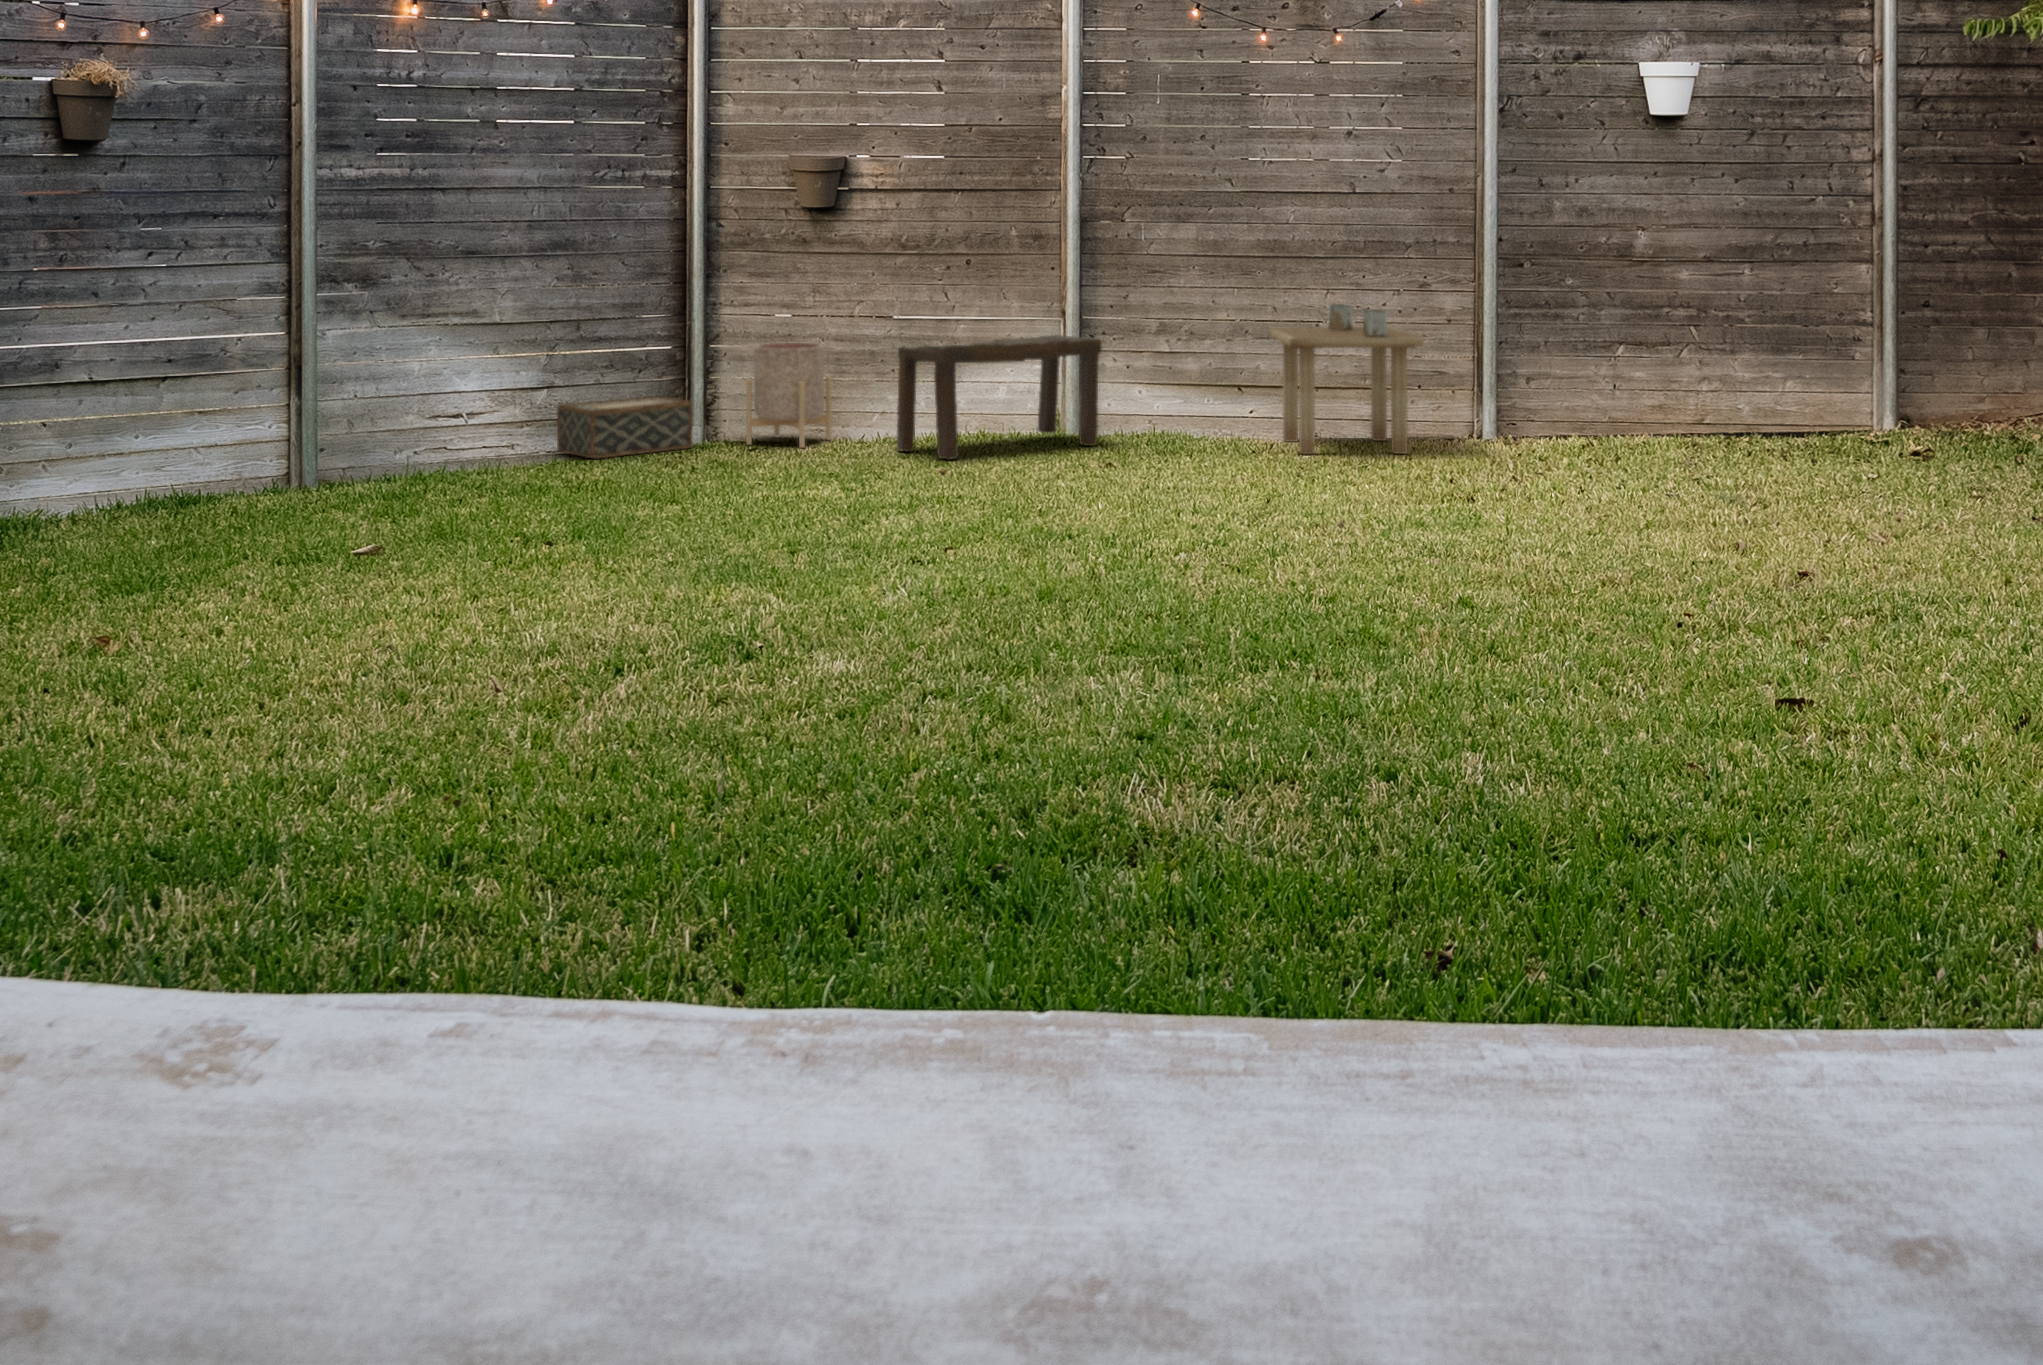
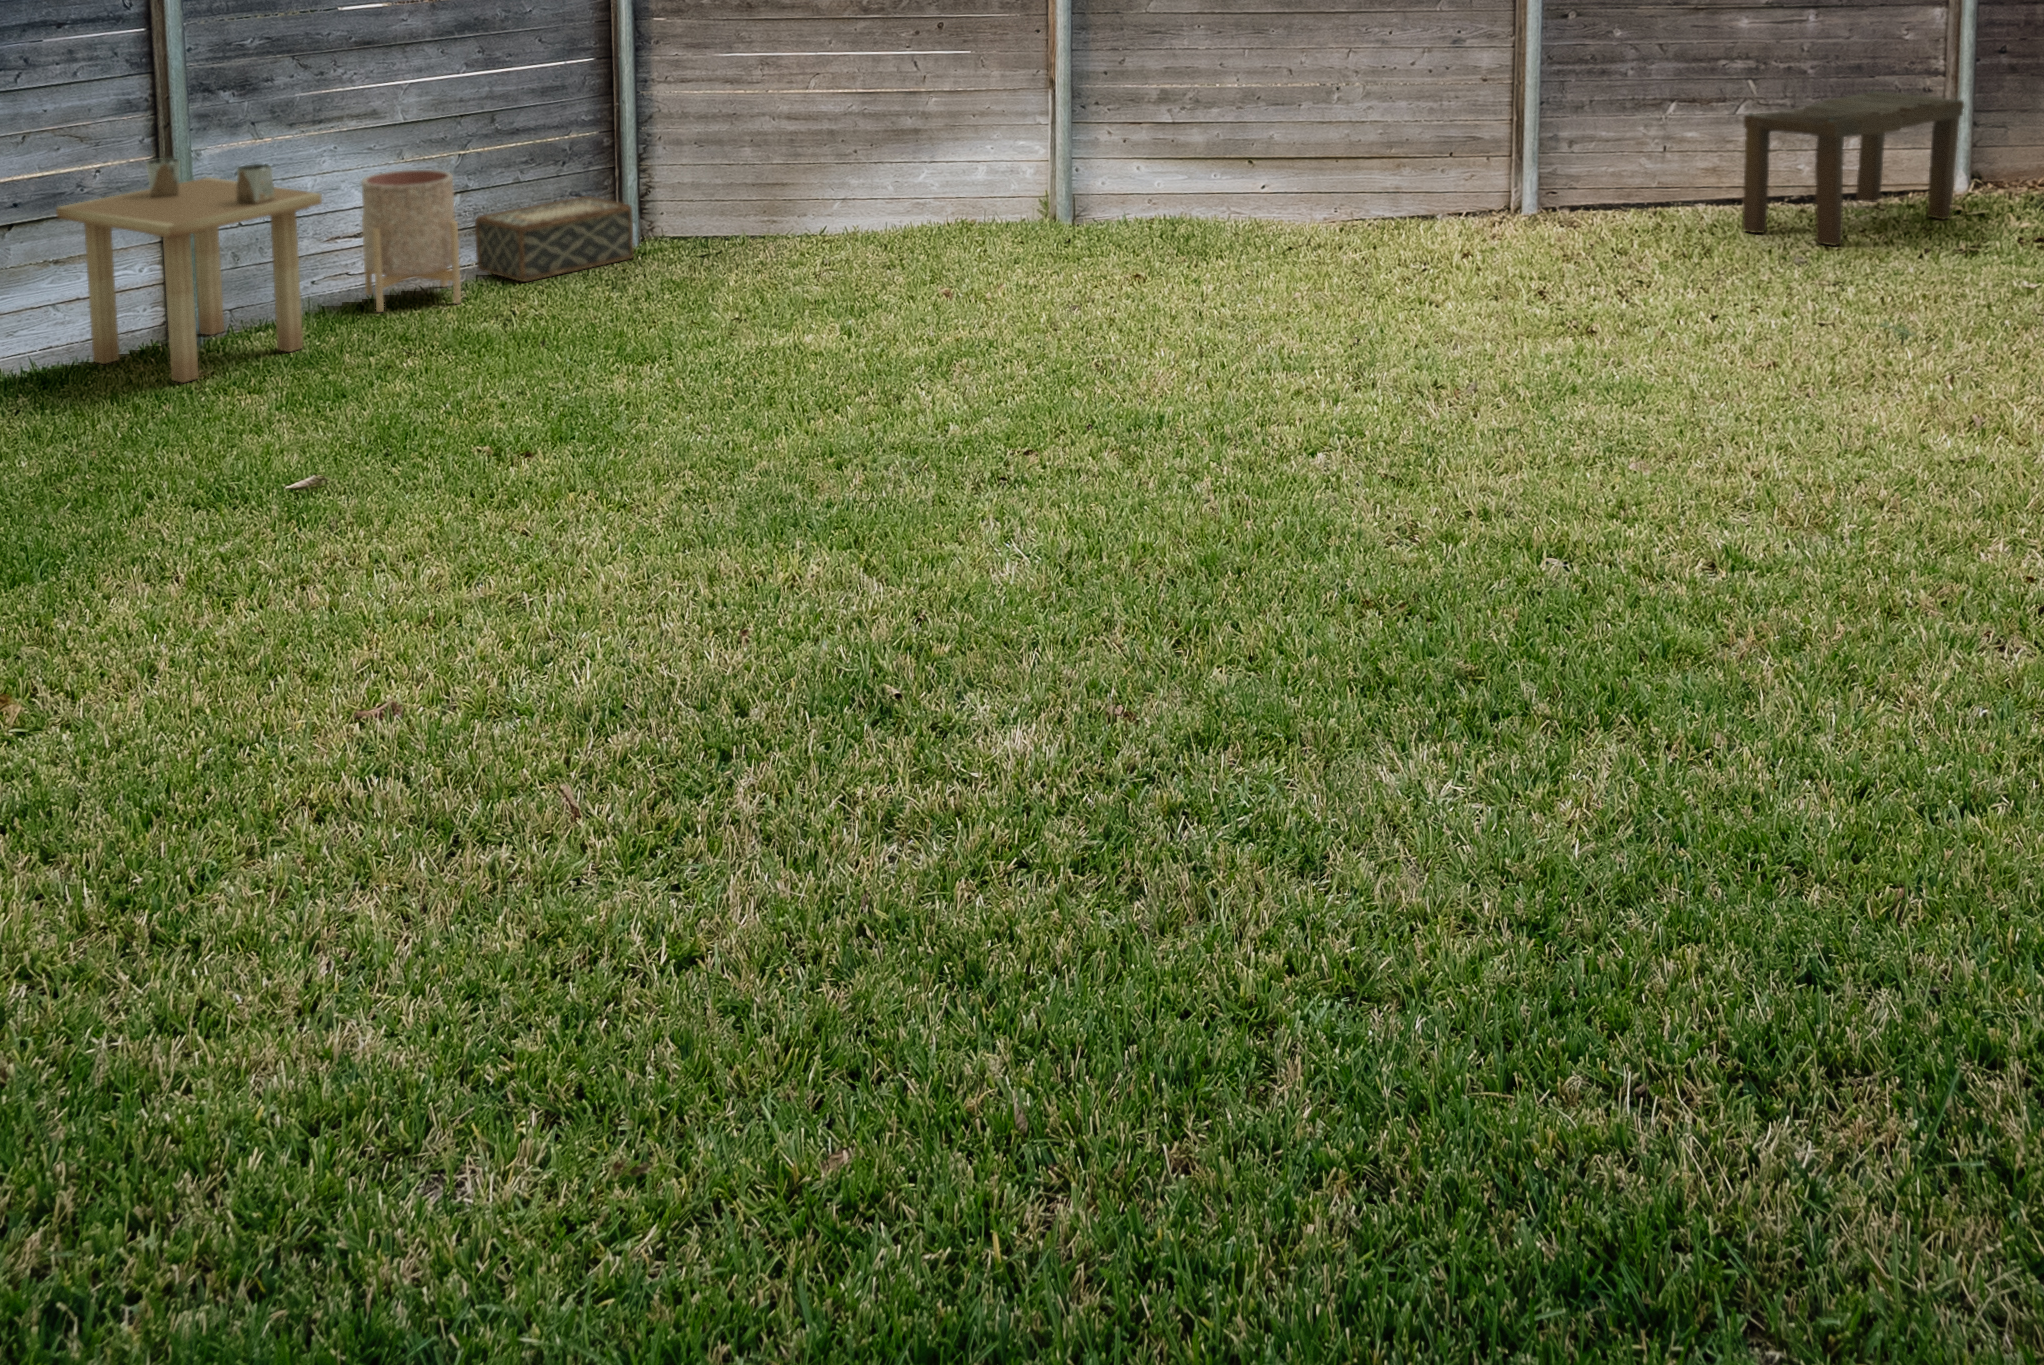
side table: present [1268,304,1424,454] -> present [56,158,322,383]
bench: present [897,335,1102,460] -> present [1742,91,1964,246]
planter: present [746,343,832,448] -> present [362,170,461,312]

